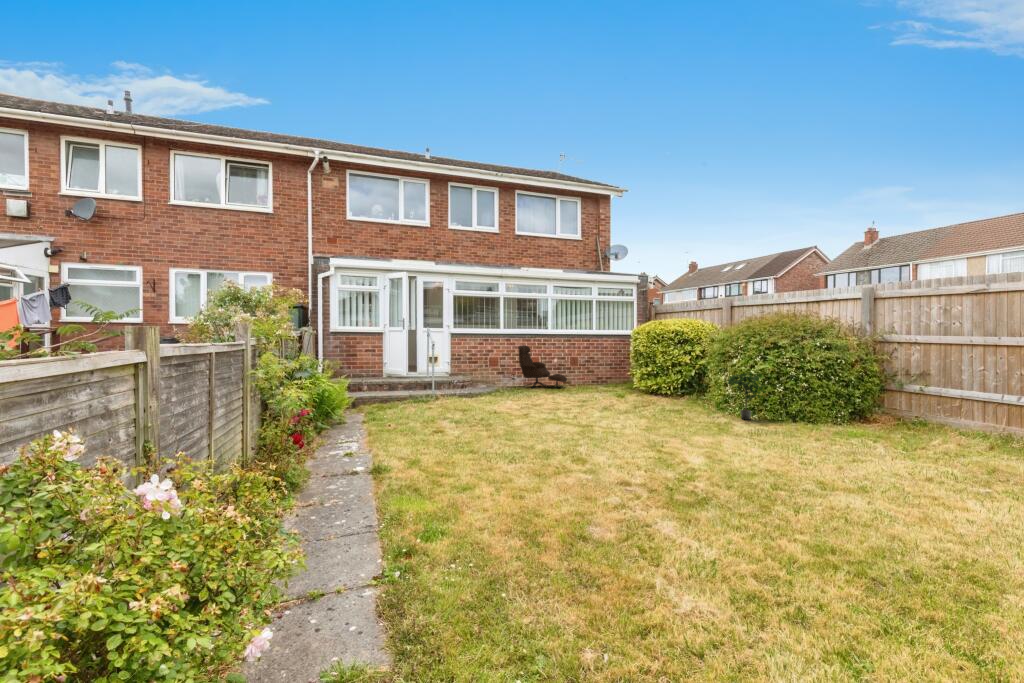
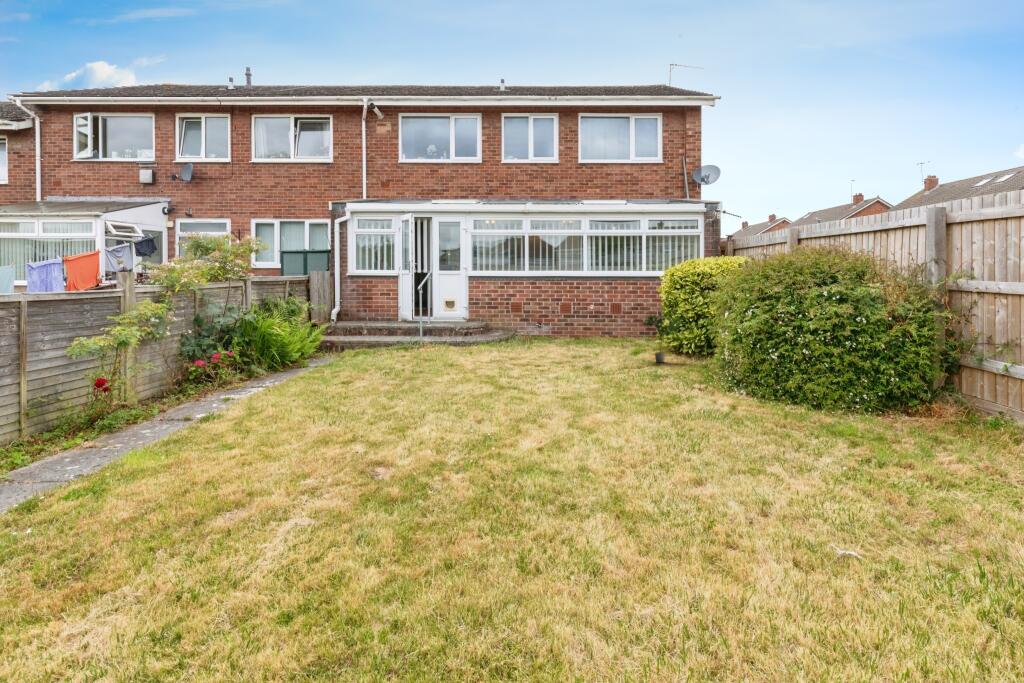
lounge chair: present [518,345,567,388] -> none [542,289,592,336]

